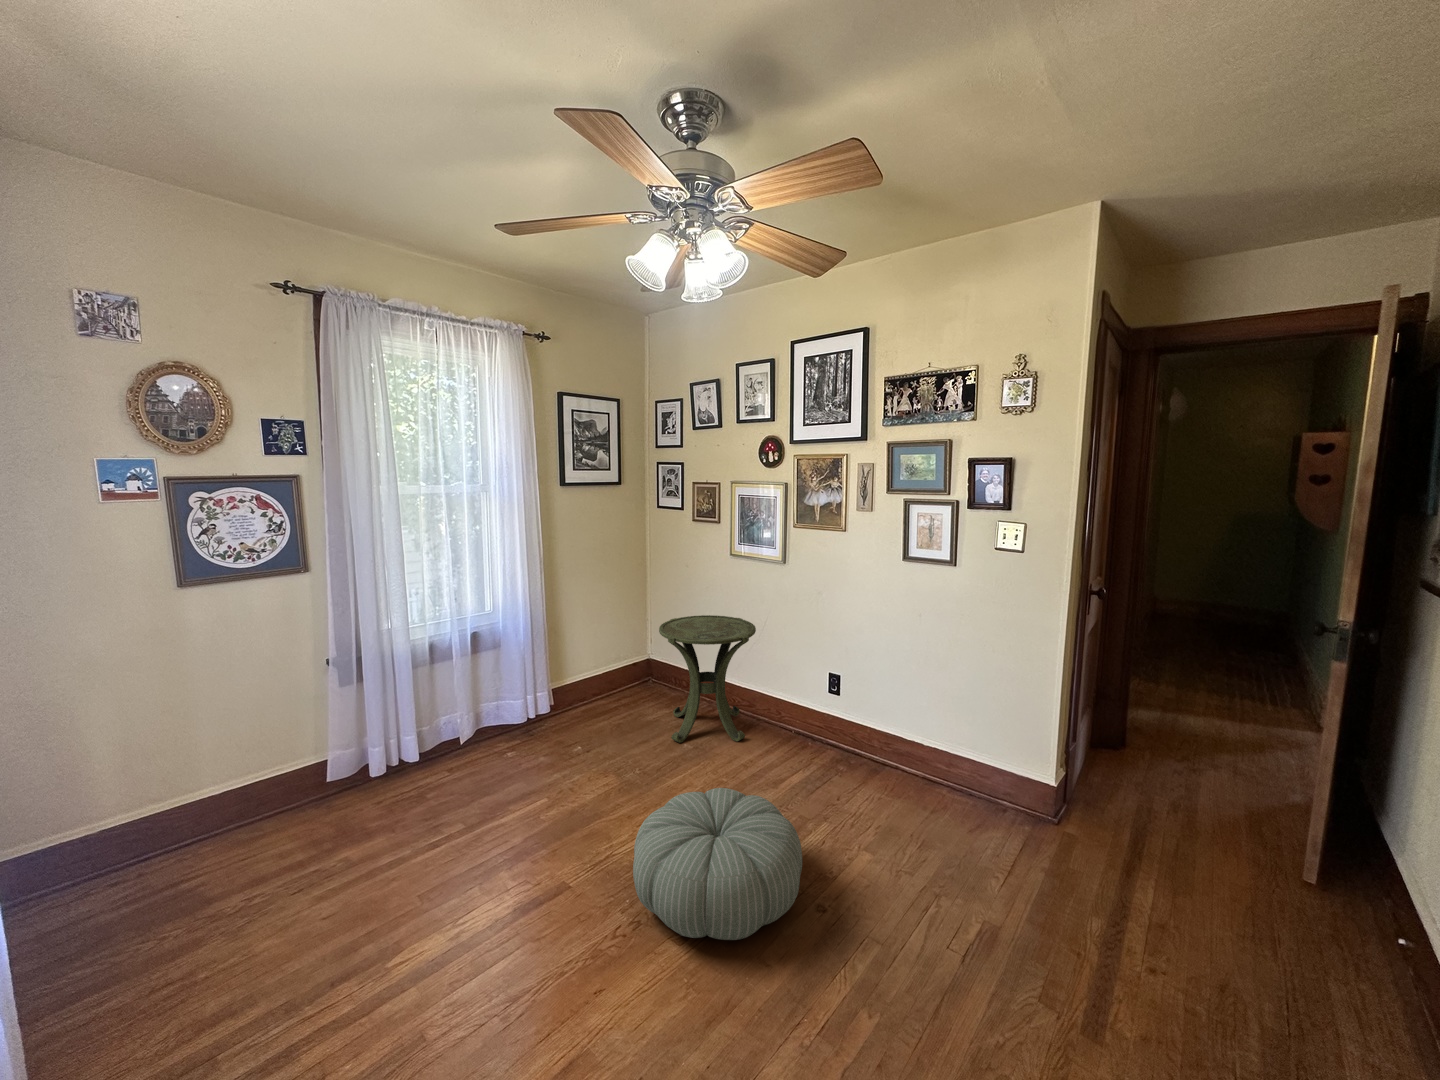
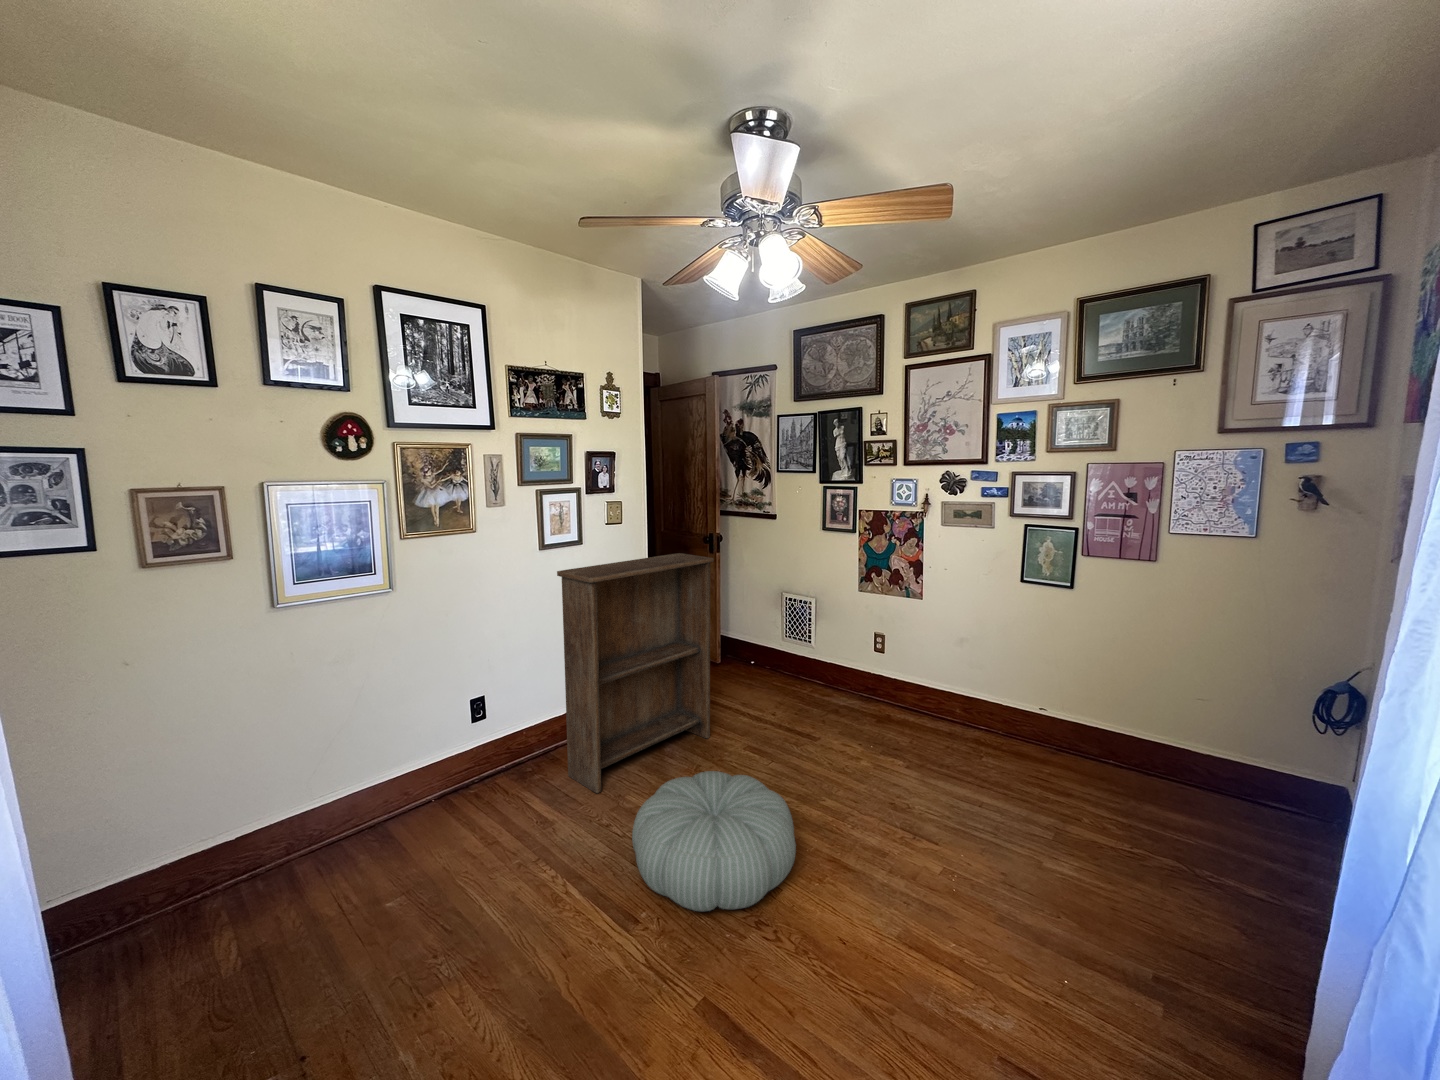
bookshelf: none [822,577,1040,882] -> present [557,553,714,793]
side table: present [659,615,756,743] -> none [232,689,432,919]

